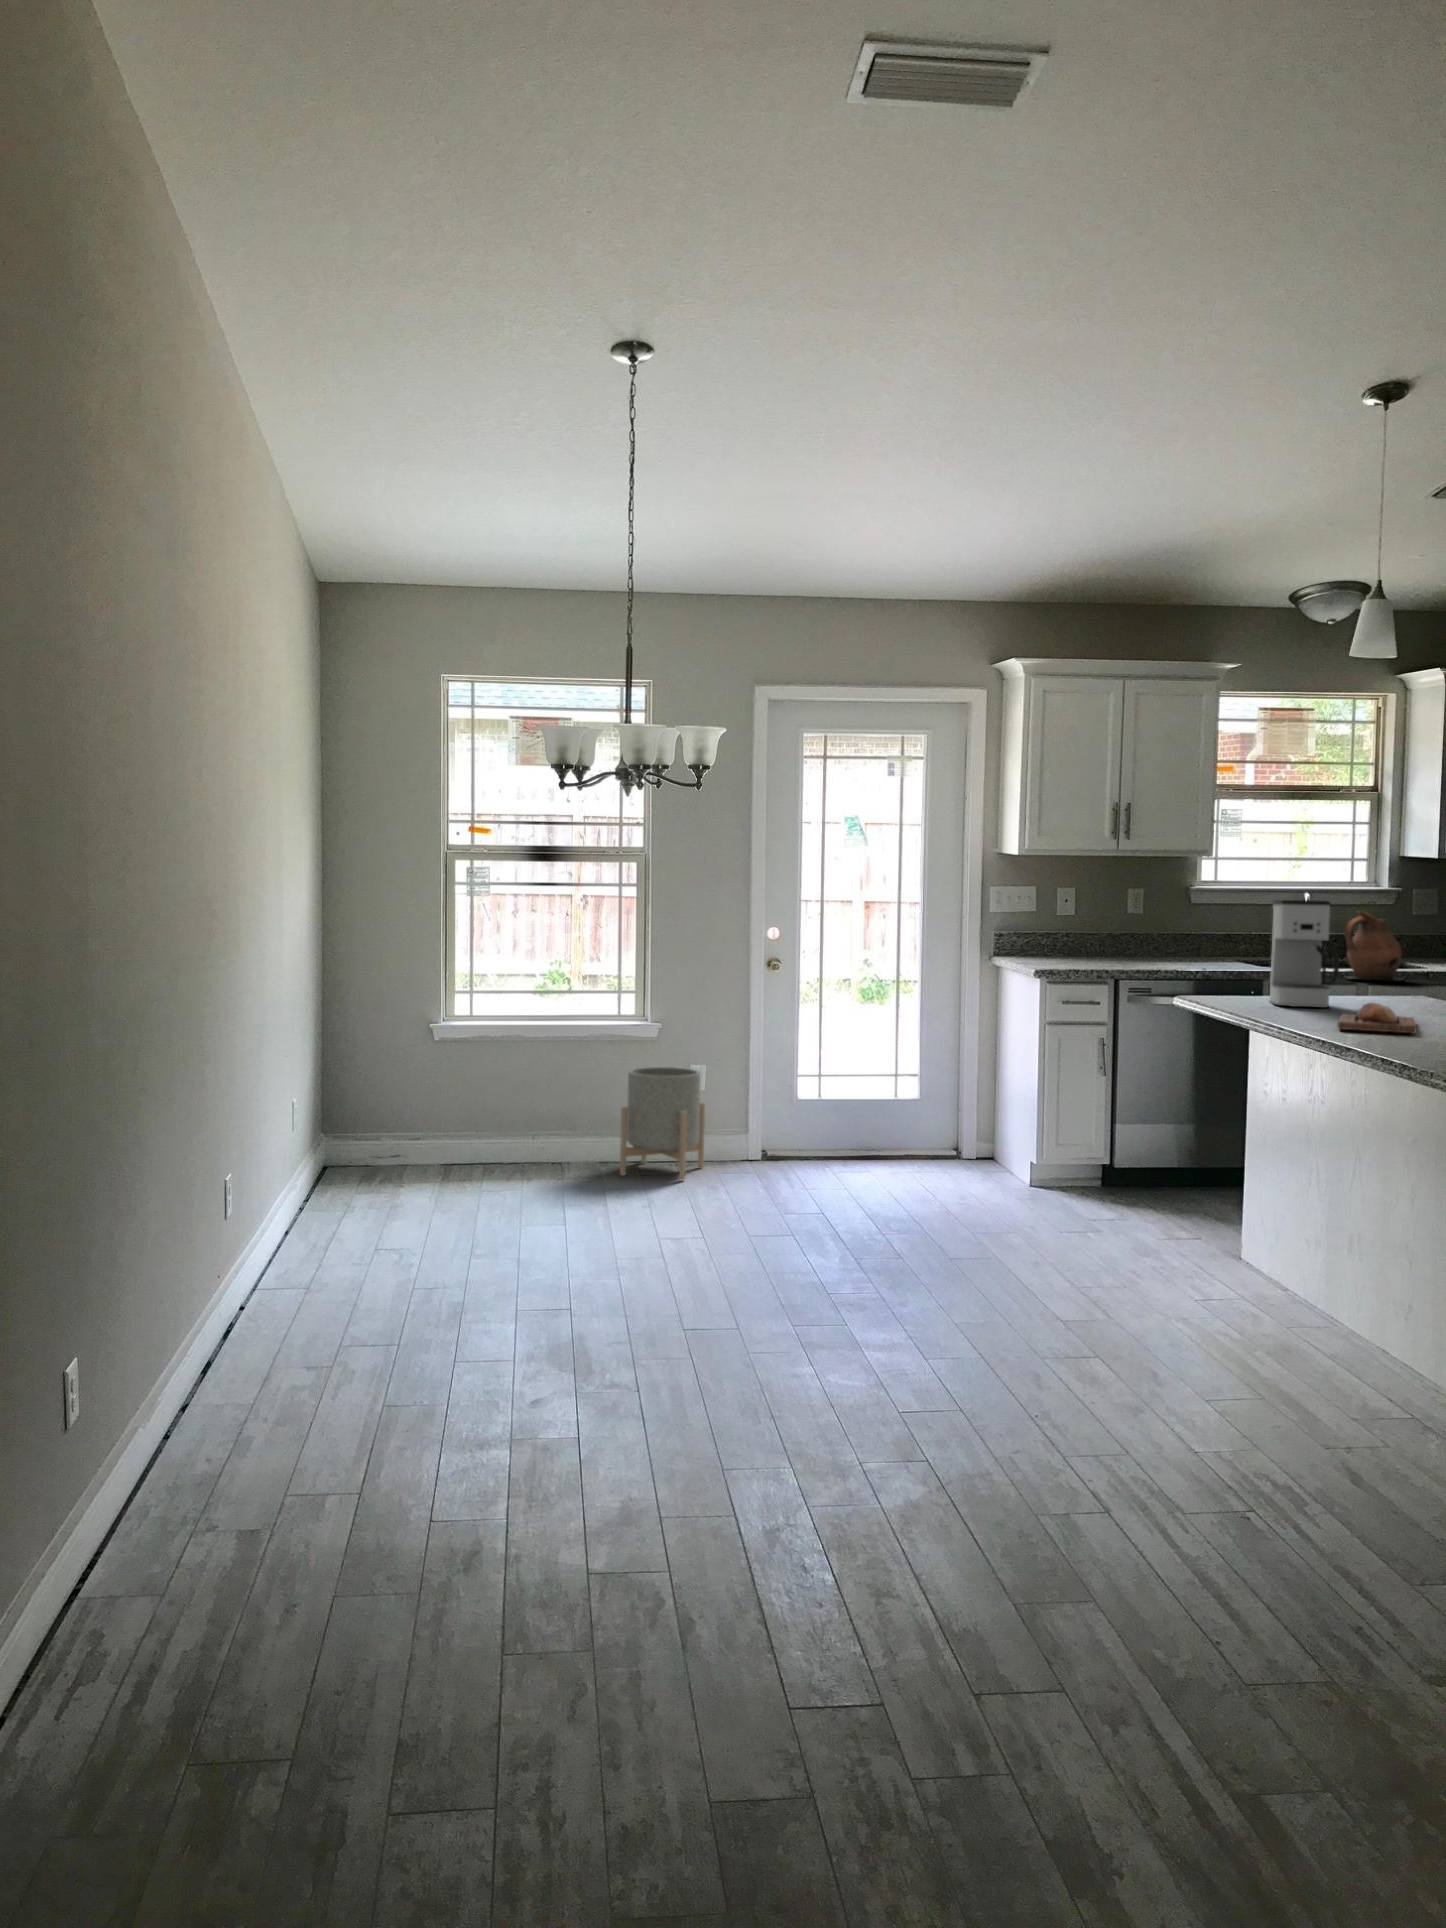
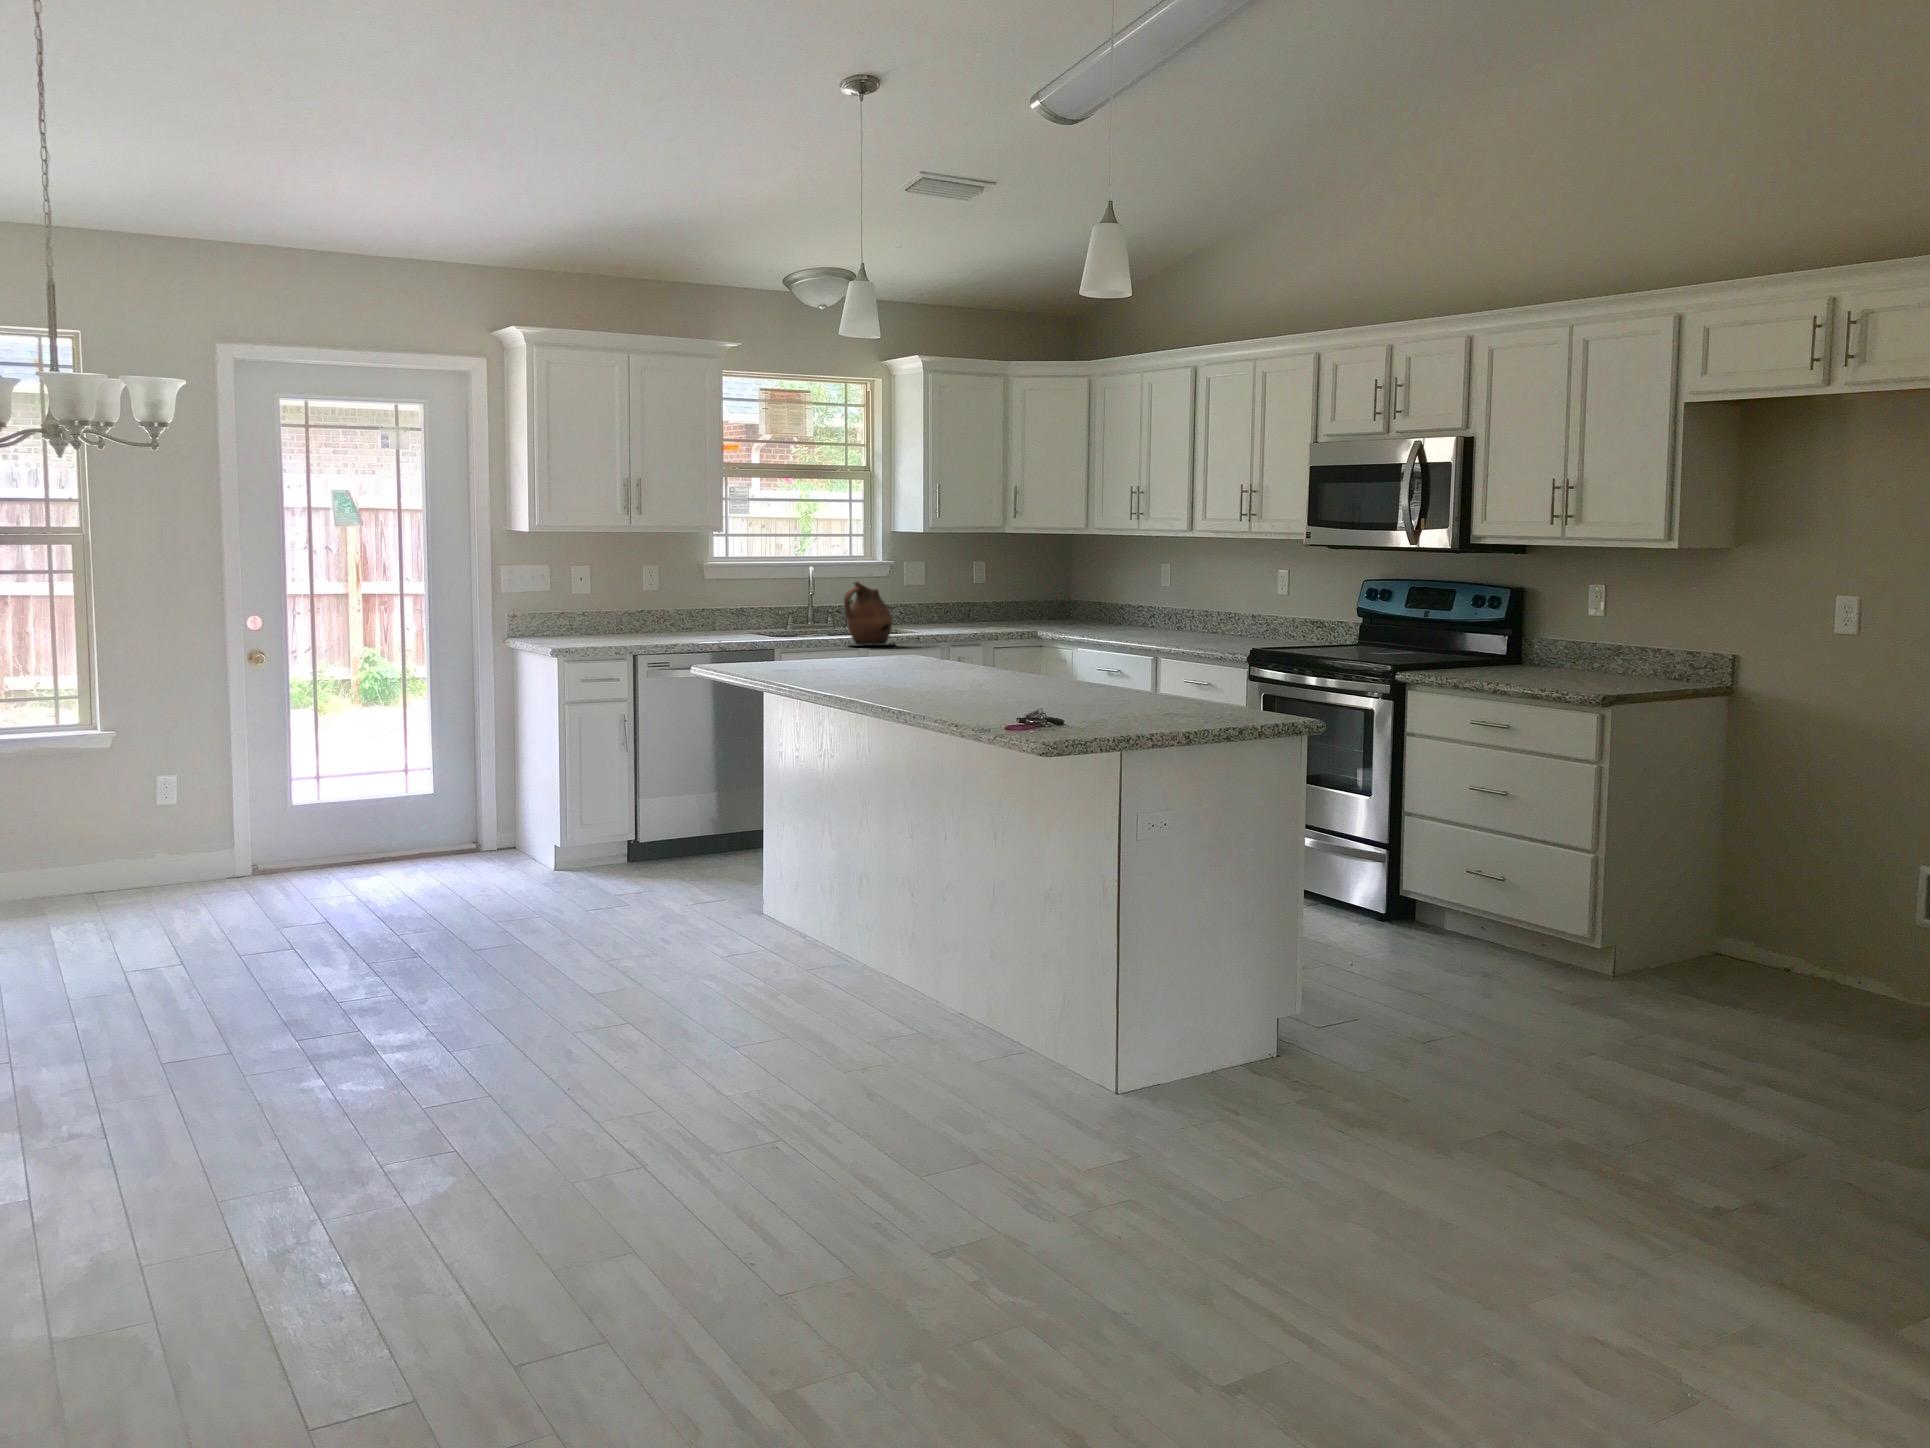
coffee maker: present [1270,900,1339,1008] -> none [773,567,832,666]
bread loaf: present [1337,1003,1417,1033] -> none [826,655,892,678]
planter: present [620,1067,705,1180] -> none [65,783,179,913]

